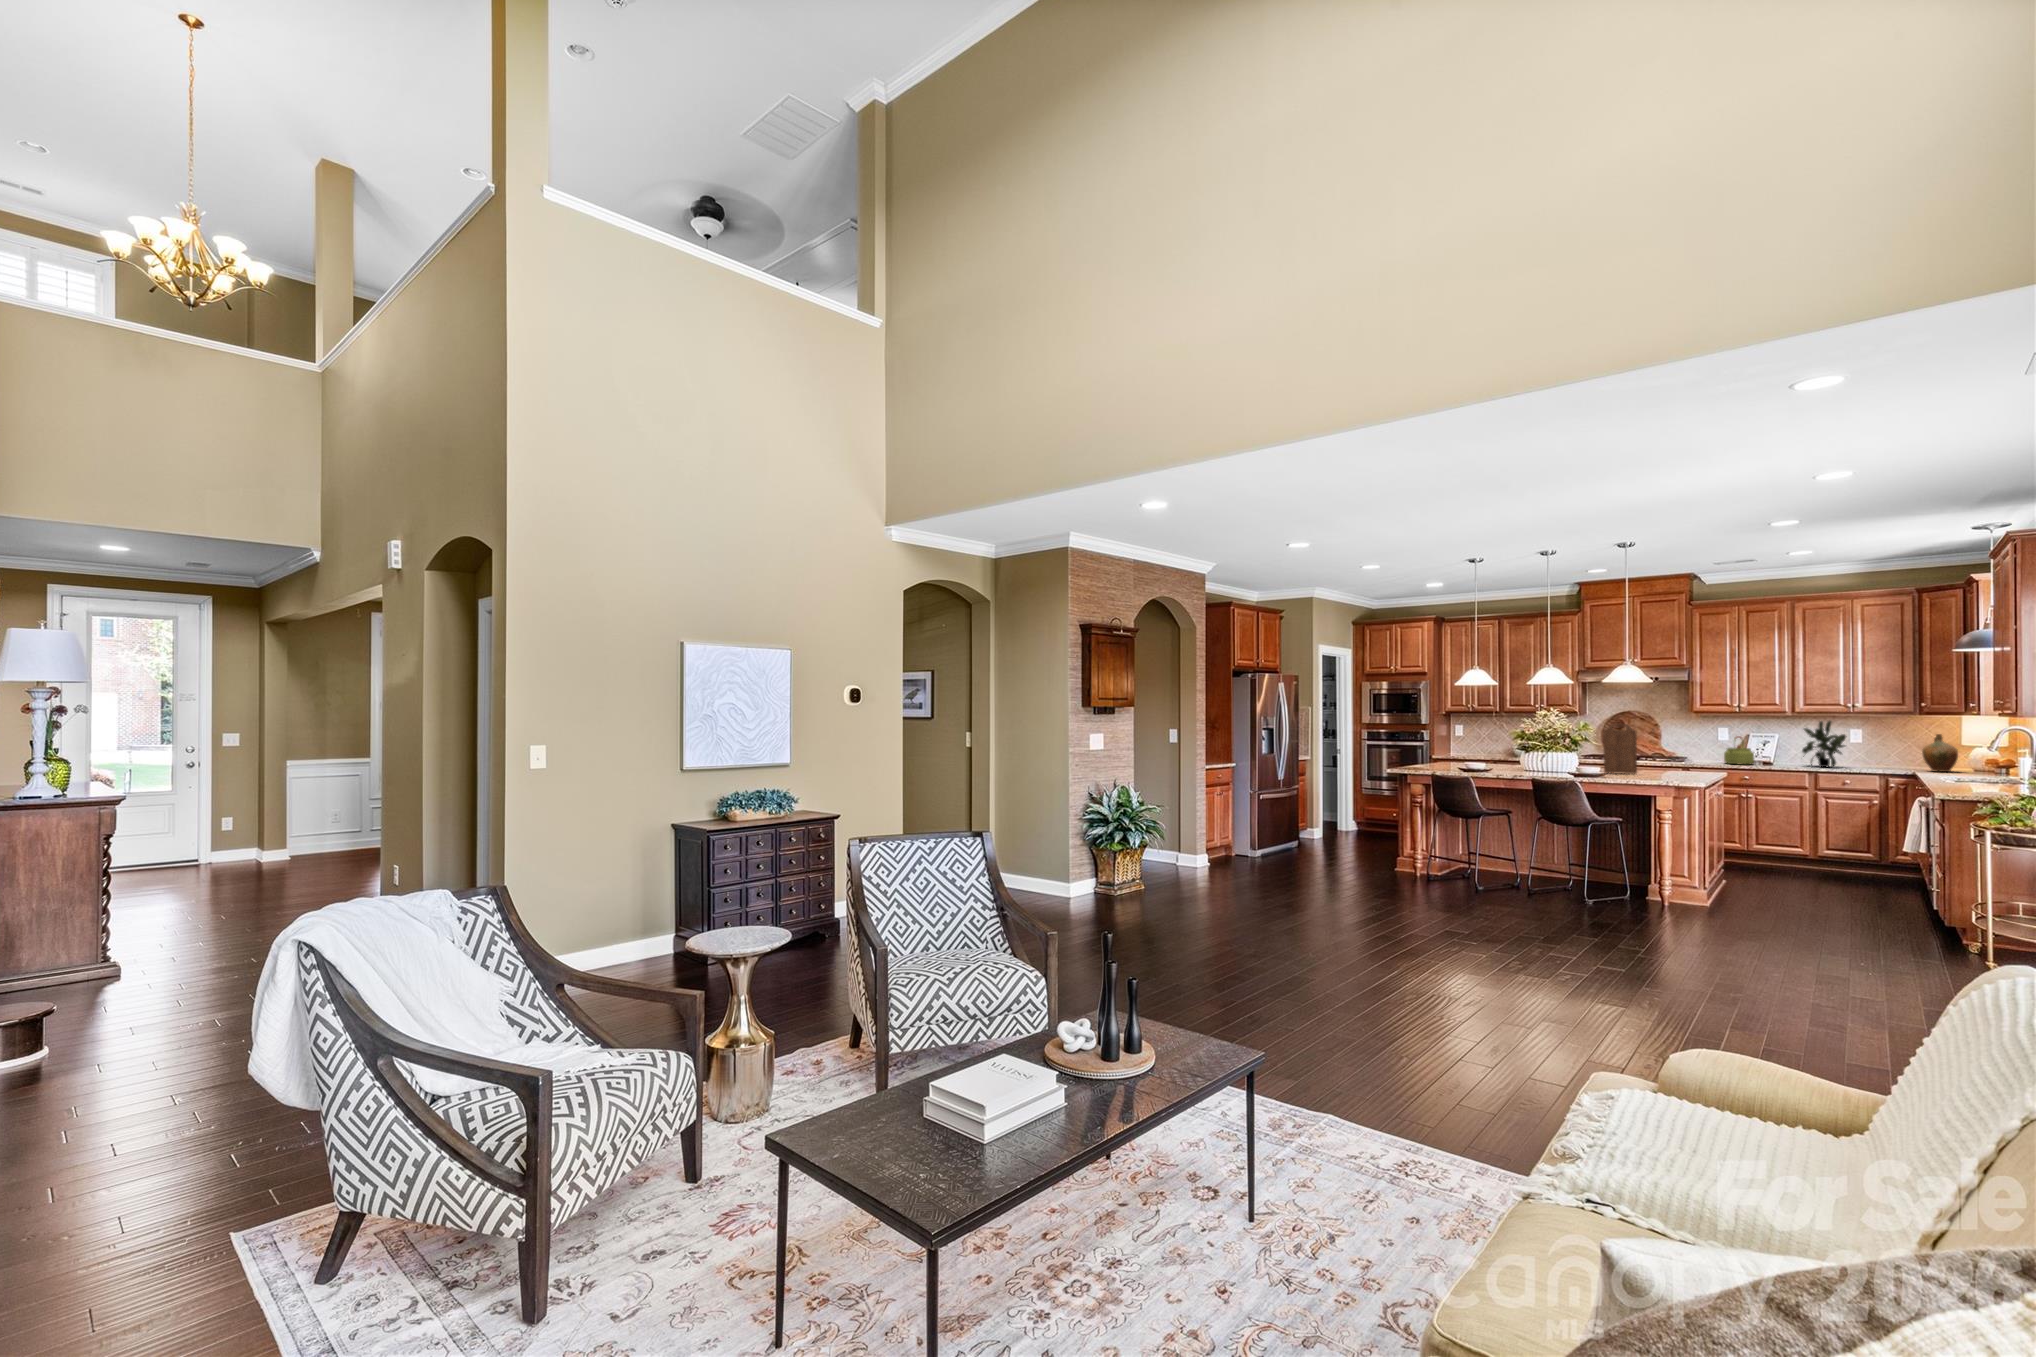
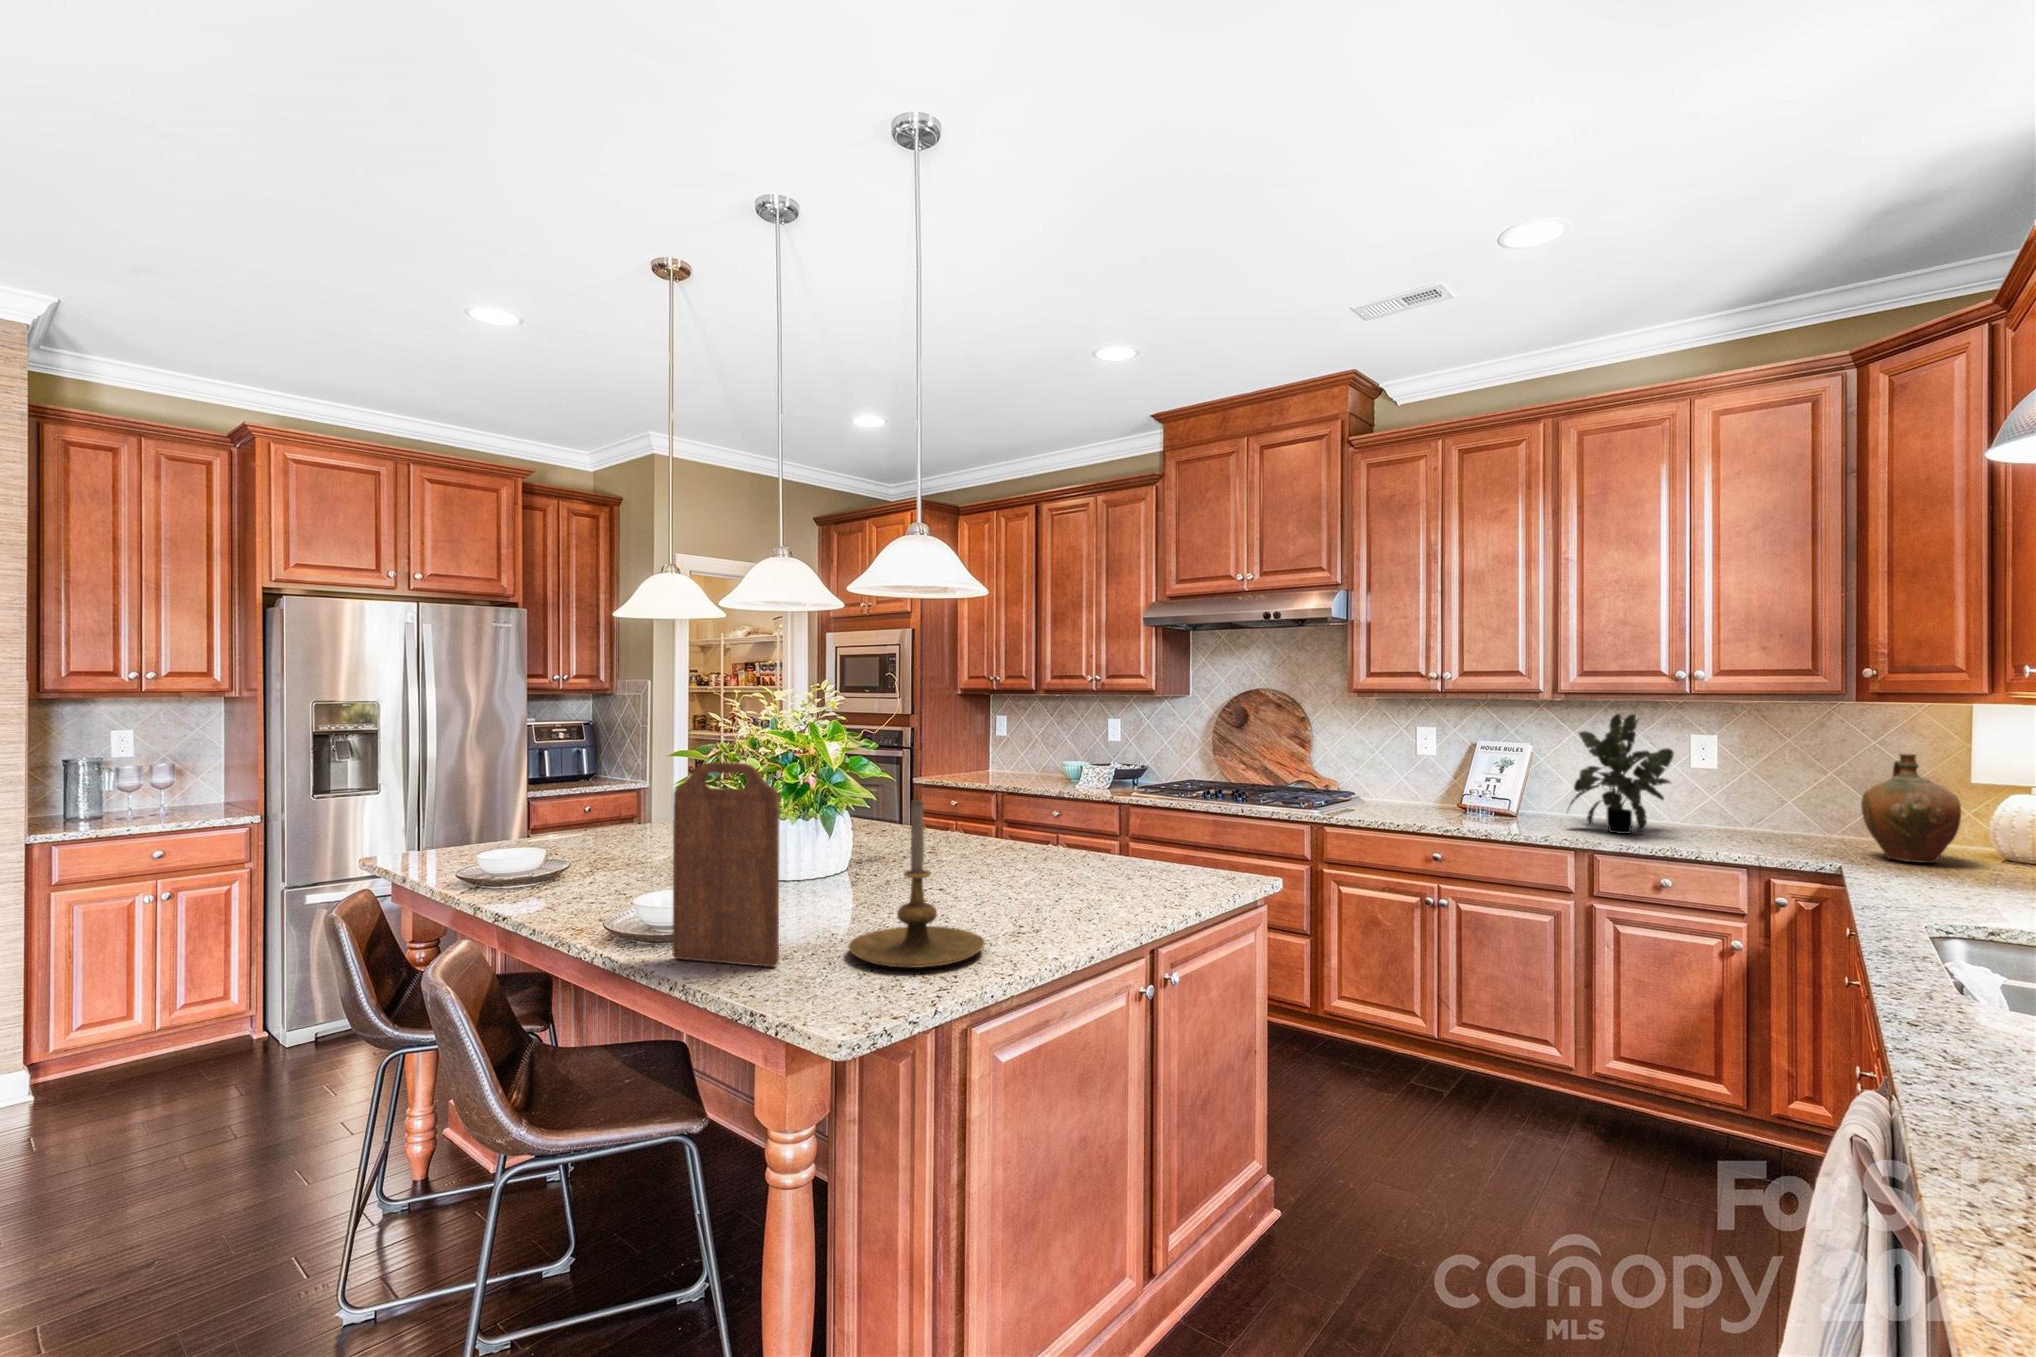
candle holder: none [1643,734,1685,774] -> present [848,800,985,968]
kettle: present [1724,736,1754,764] -> none [1405,750,1468,820]

